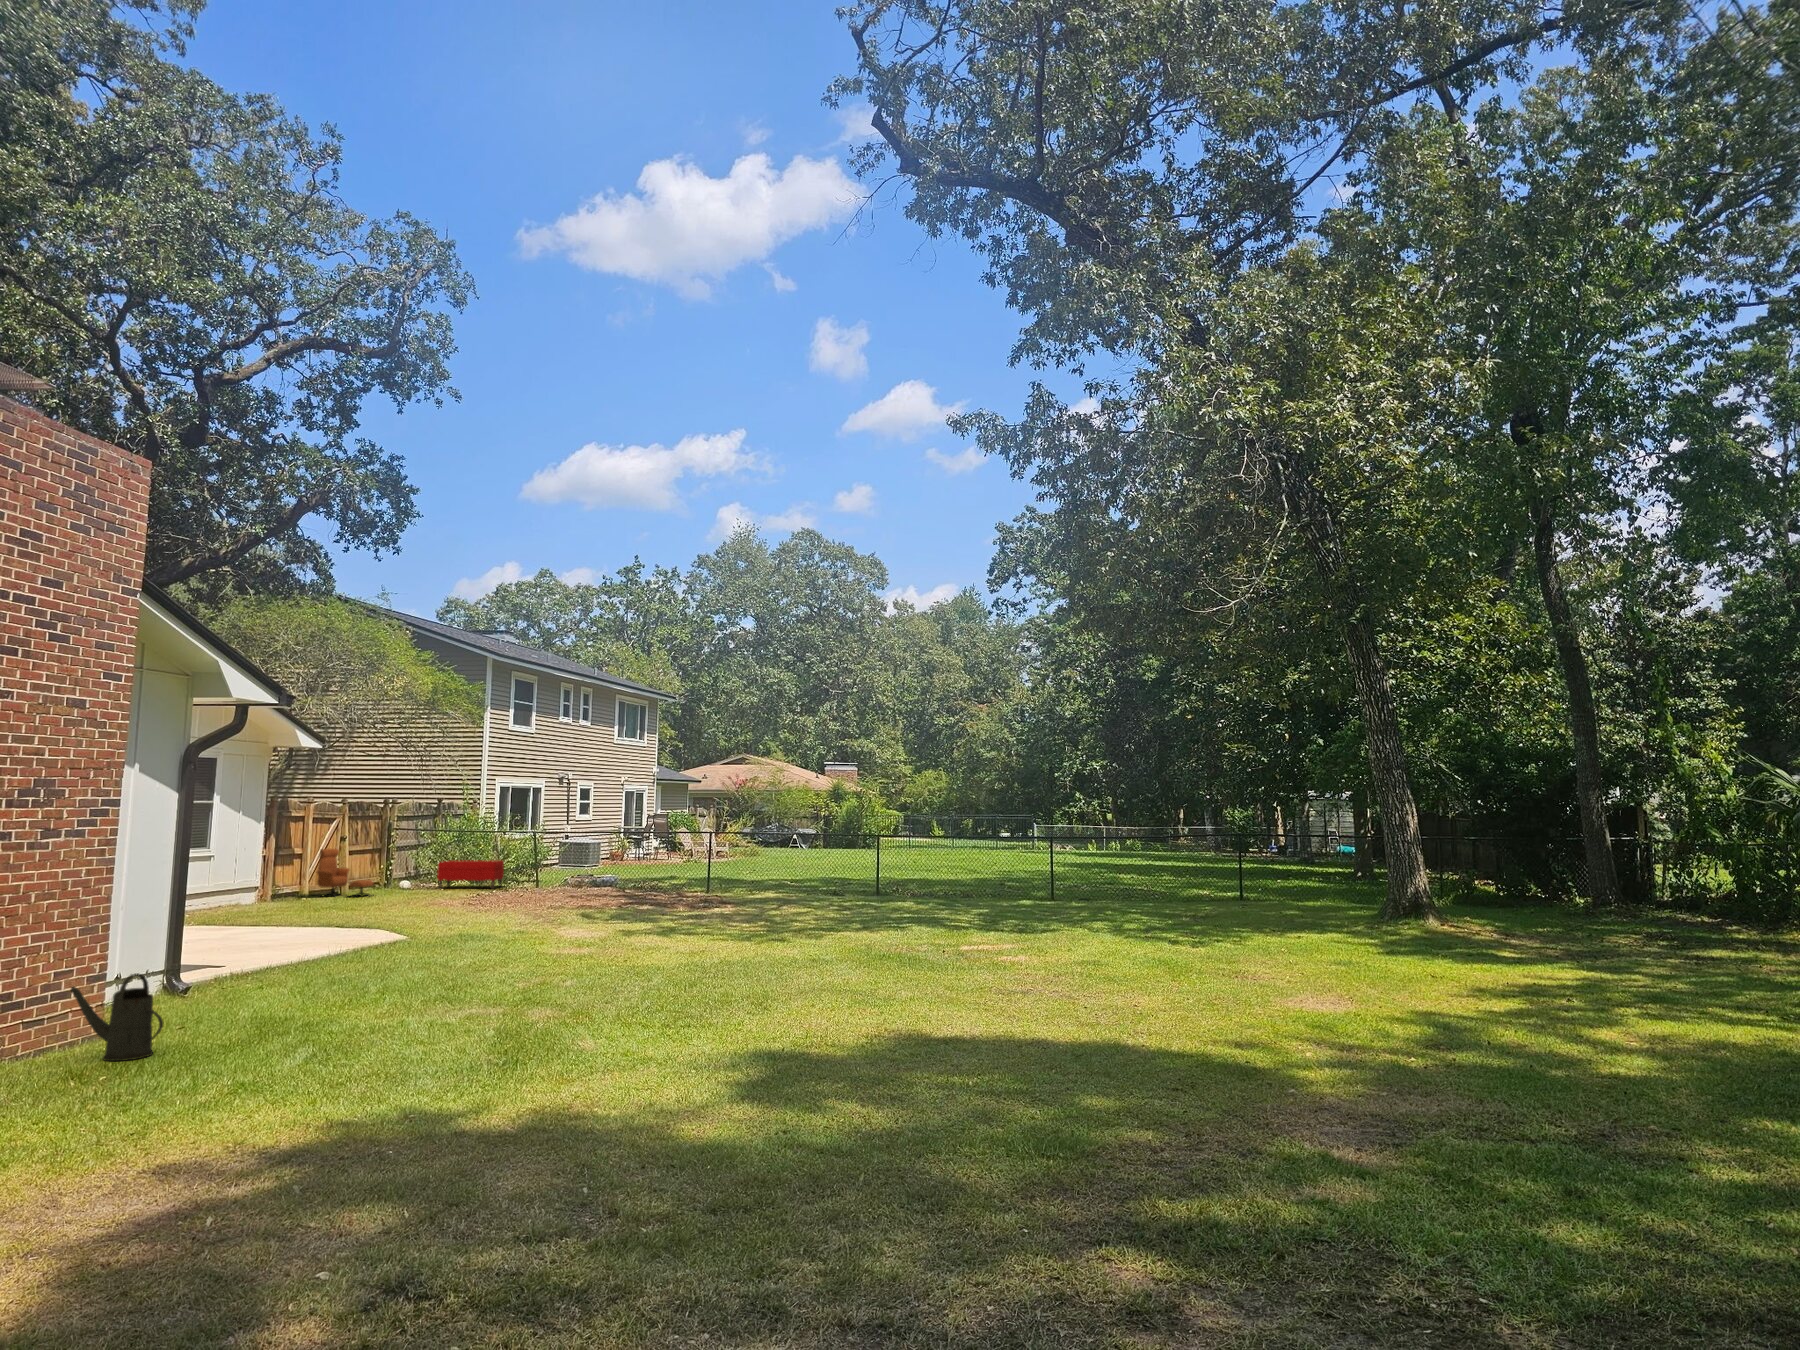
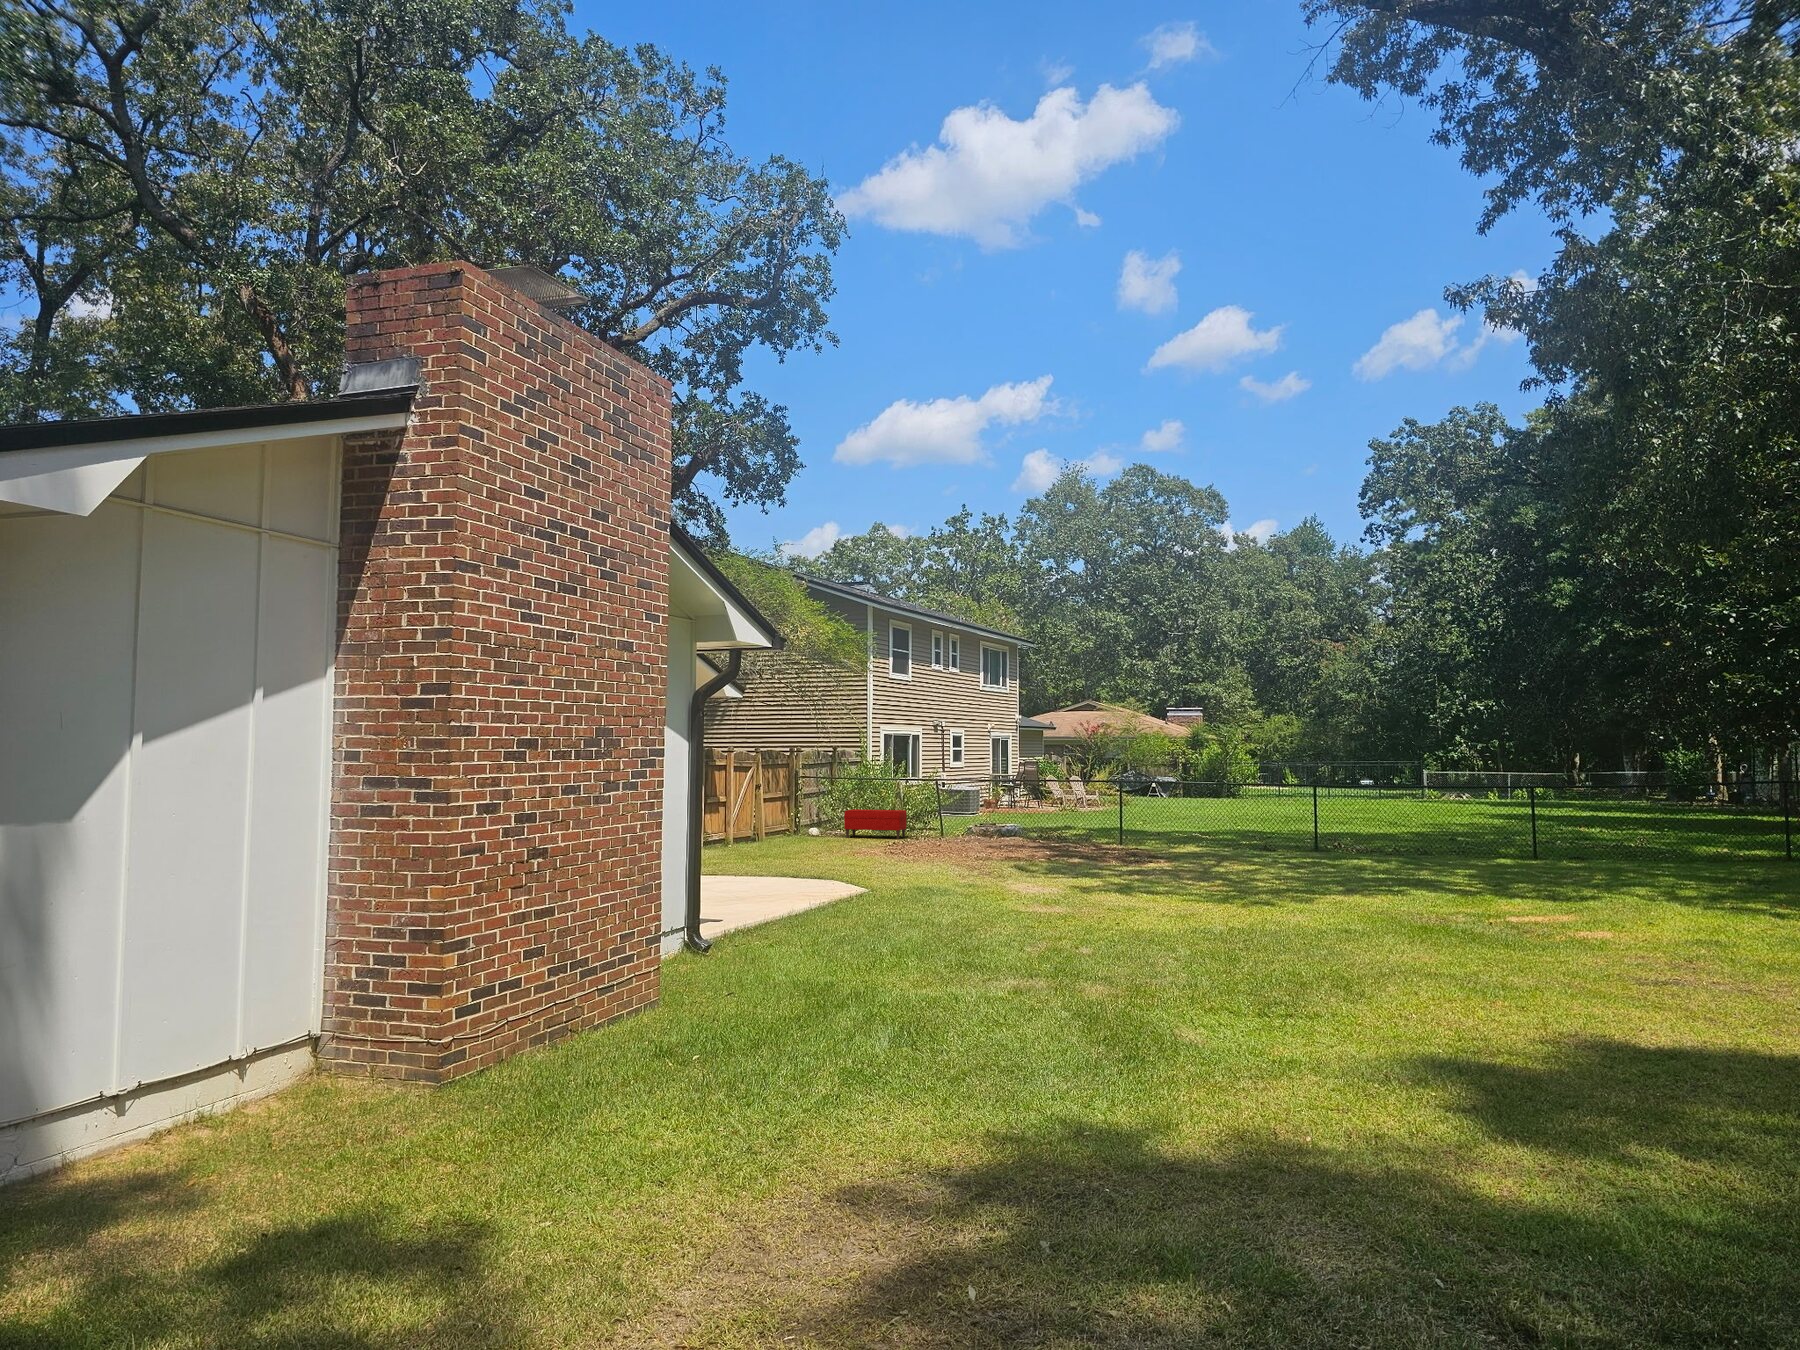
lounge chair: present [317,849,373,897] -> none [739,796,792,845]
watering can: present [71,974,163,1061] -> none [634,933,724,1024]

